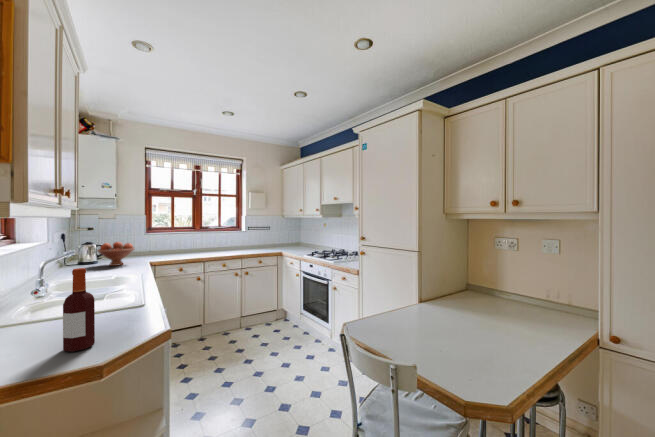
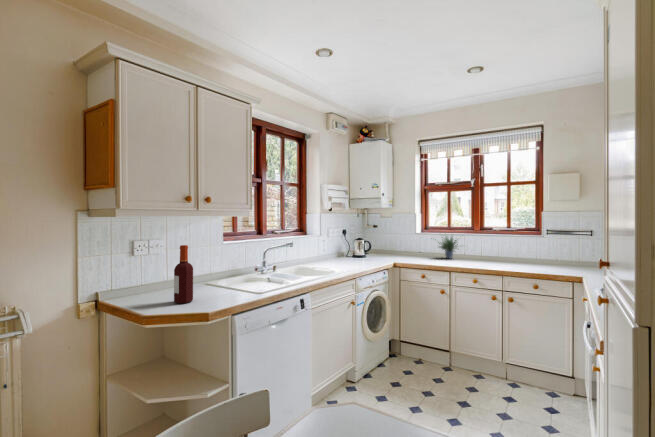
potted plant: none [166,228,196,253] -> present [438,236,458,259]
fruit bowl: present [97,242,134,266] -> none [353,239,383,261]

